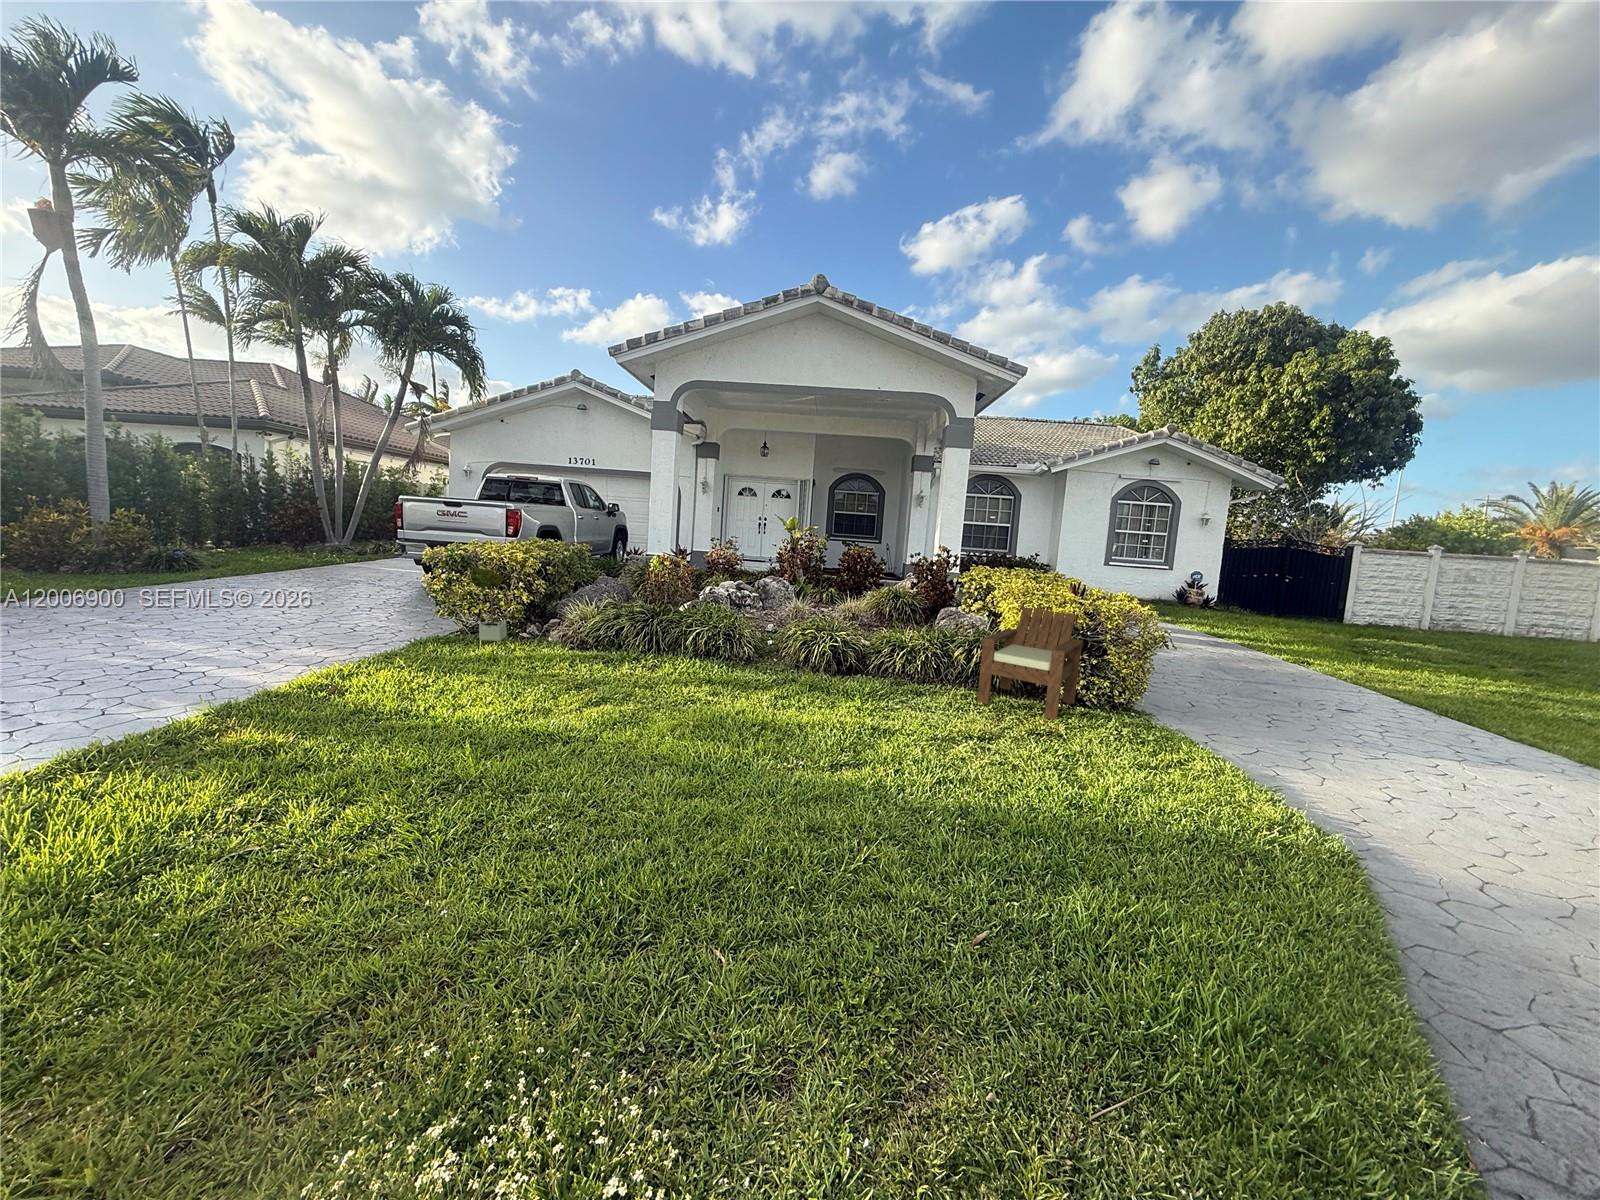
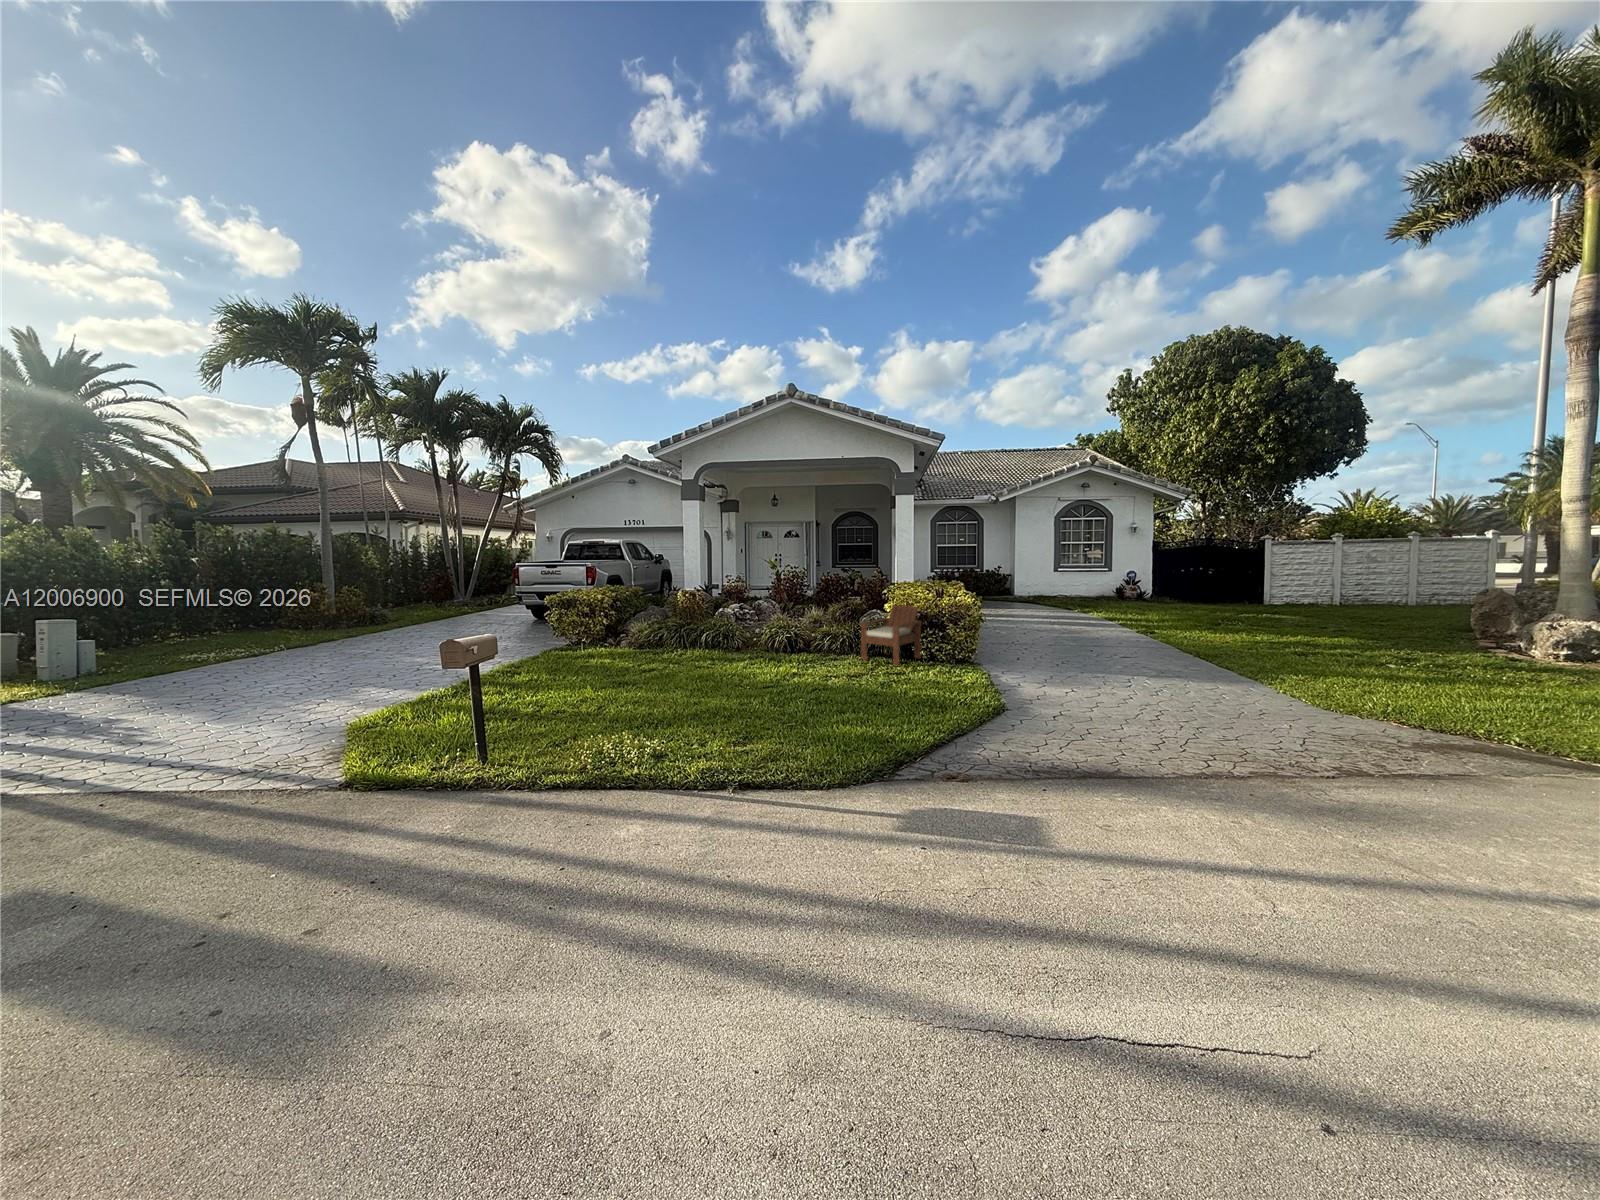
potted tree: present [470,567,507,641] -> none [573,605,595,649]

